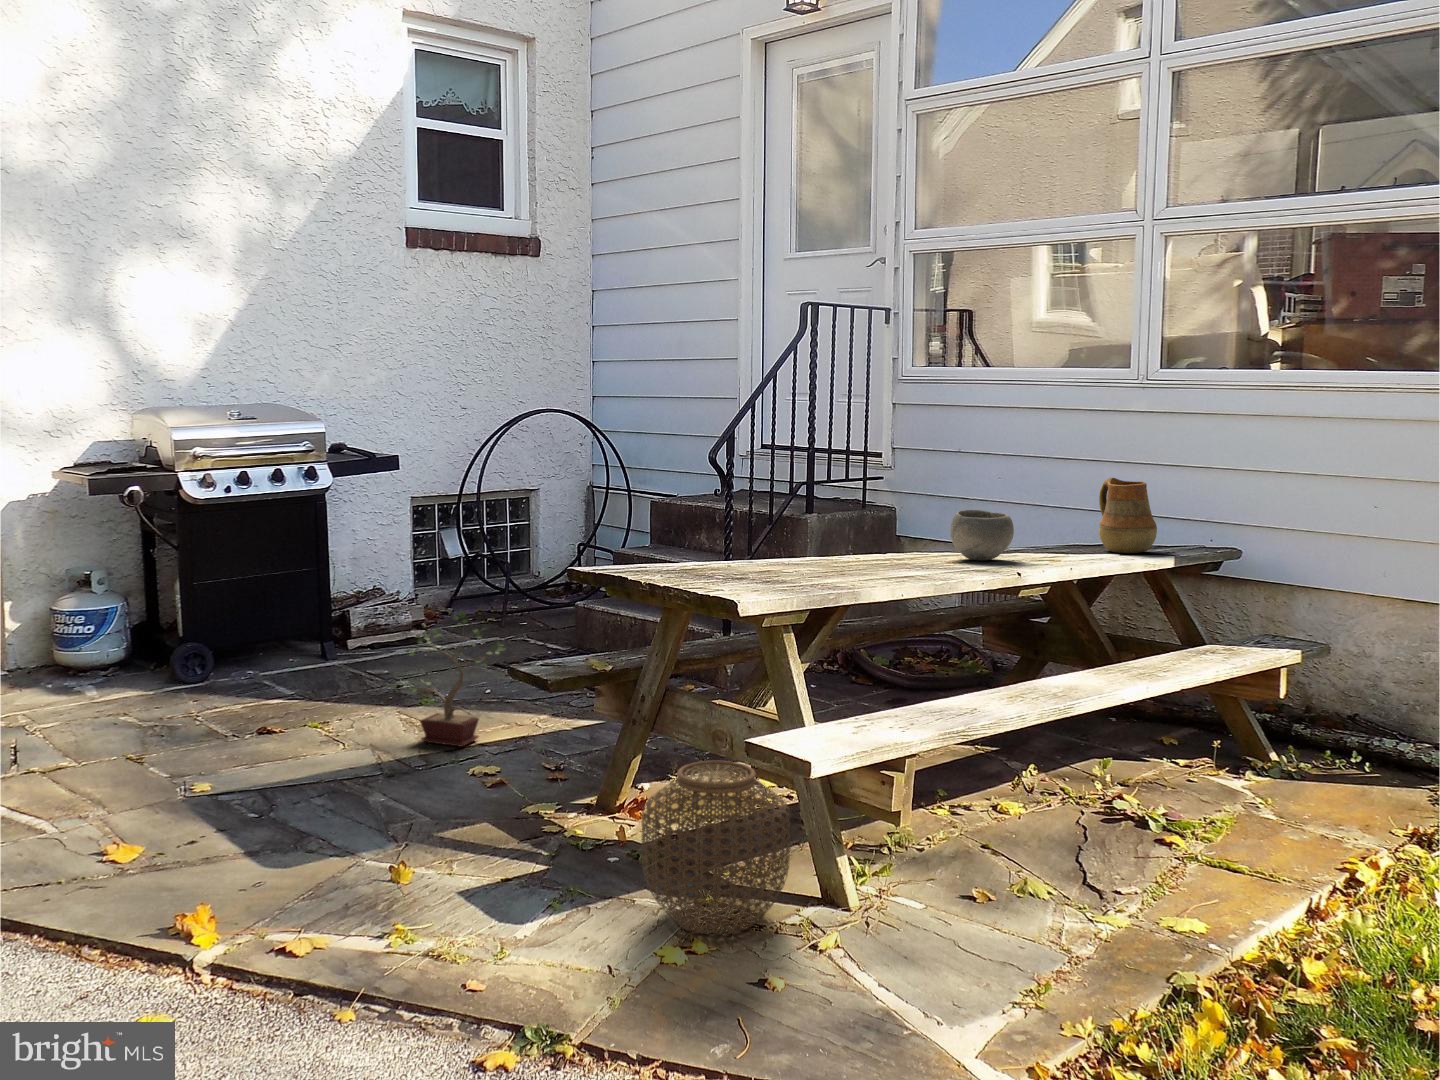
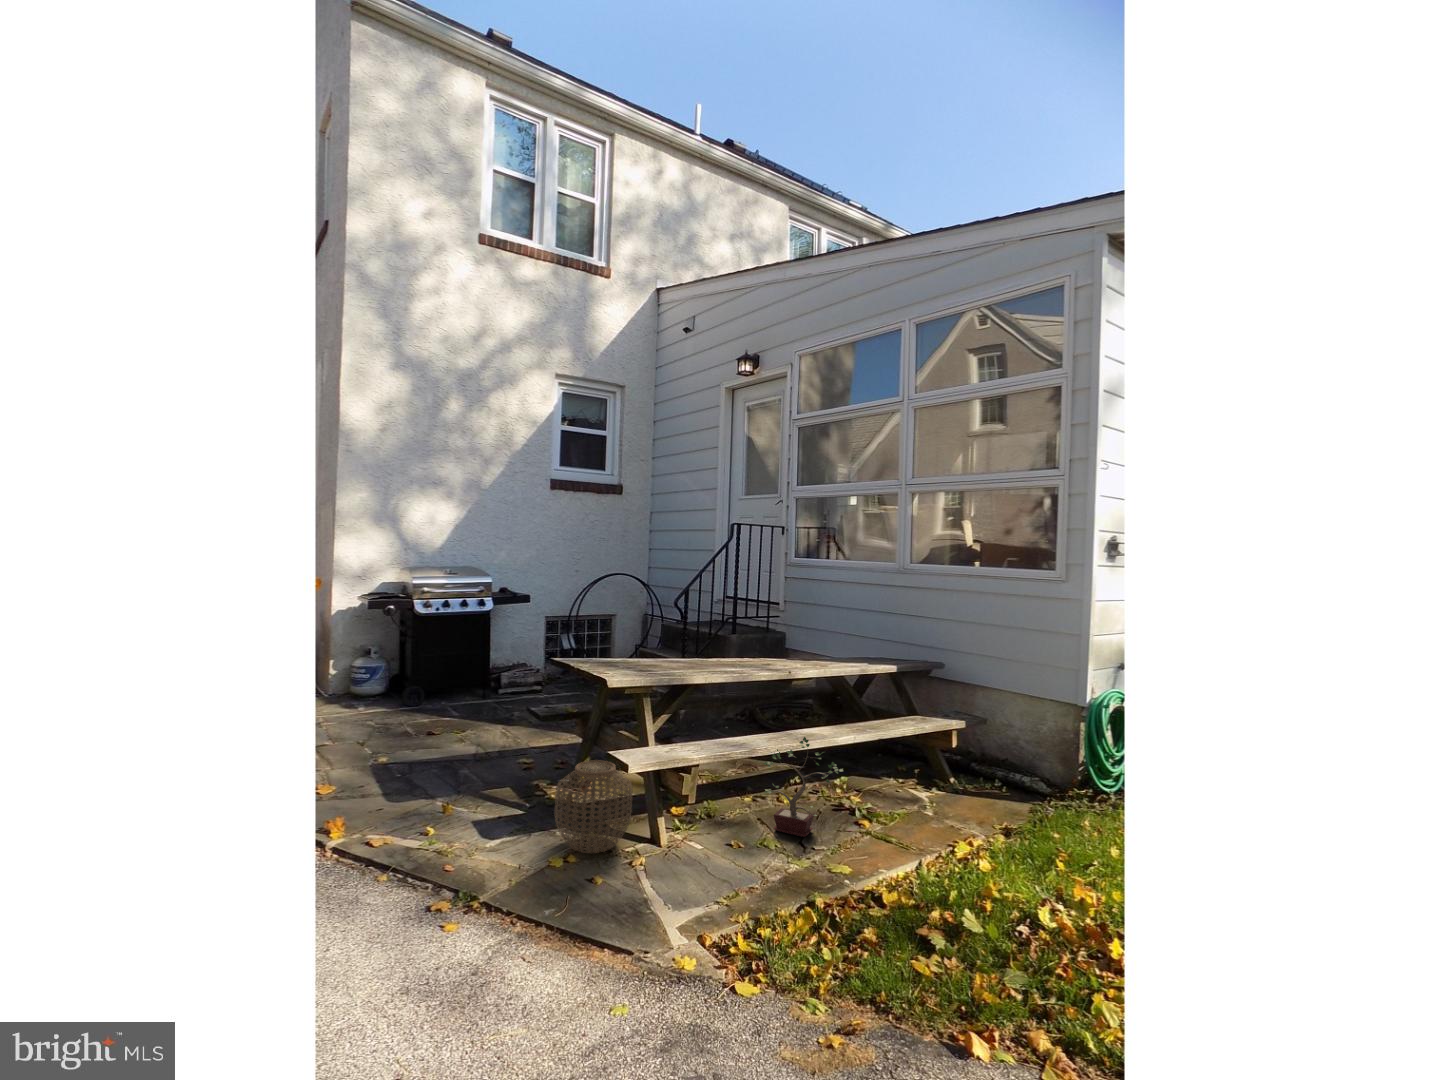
pitcher: present [1099,478,1157,553] -> none [861,622,891,663]
bowl: present [950,510,1014,561] -> none [771,636,803,663]
potted plant: present [404,610,505,747] -> present [764,737,843,837]

